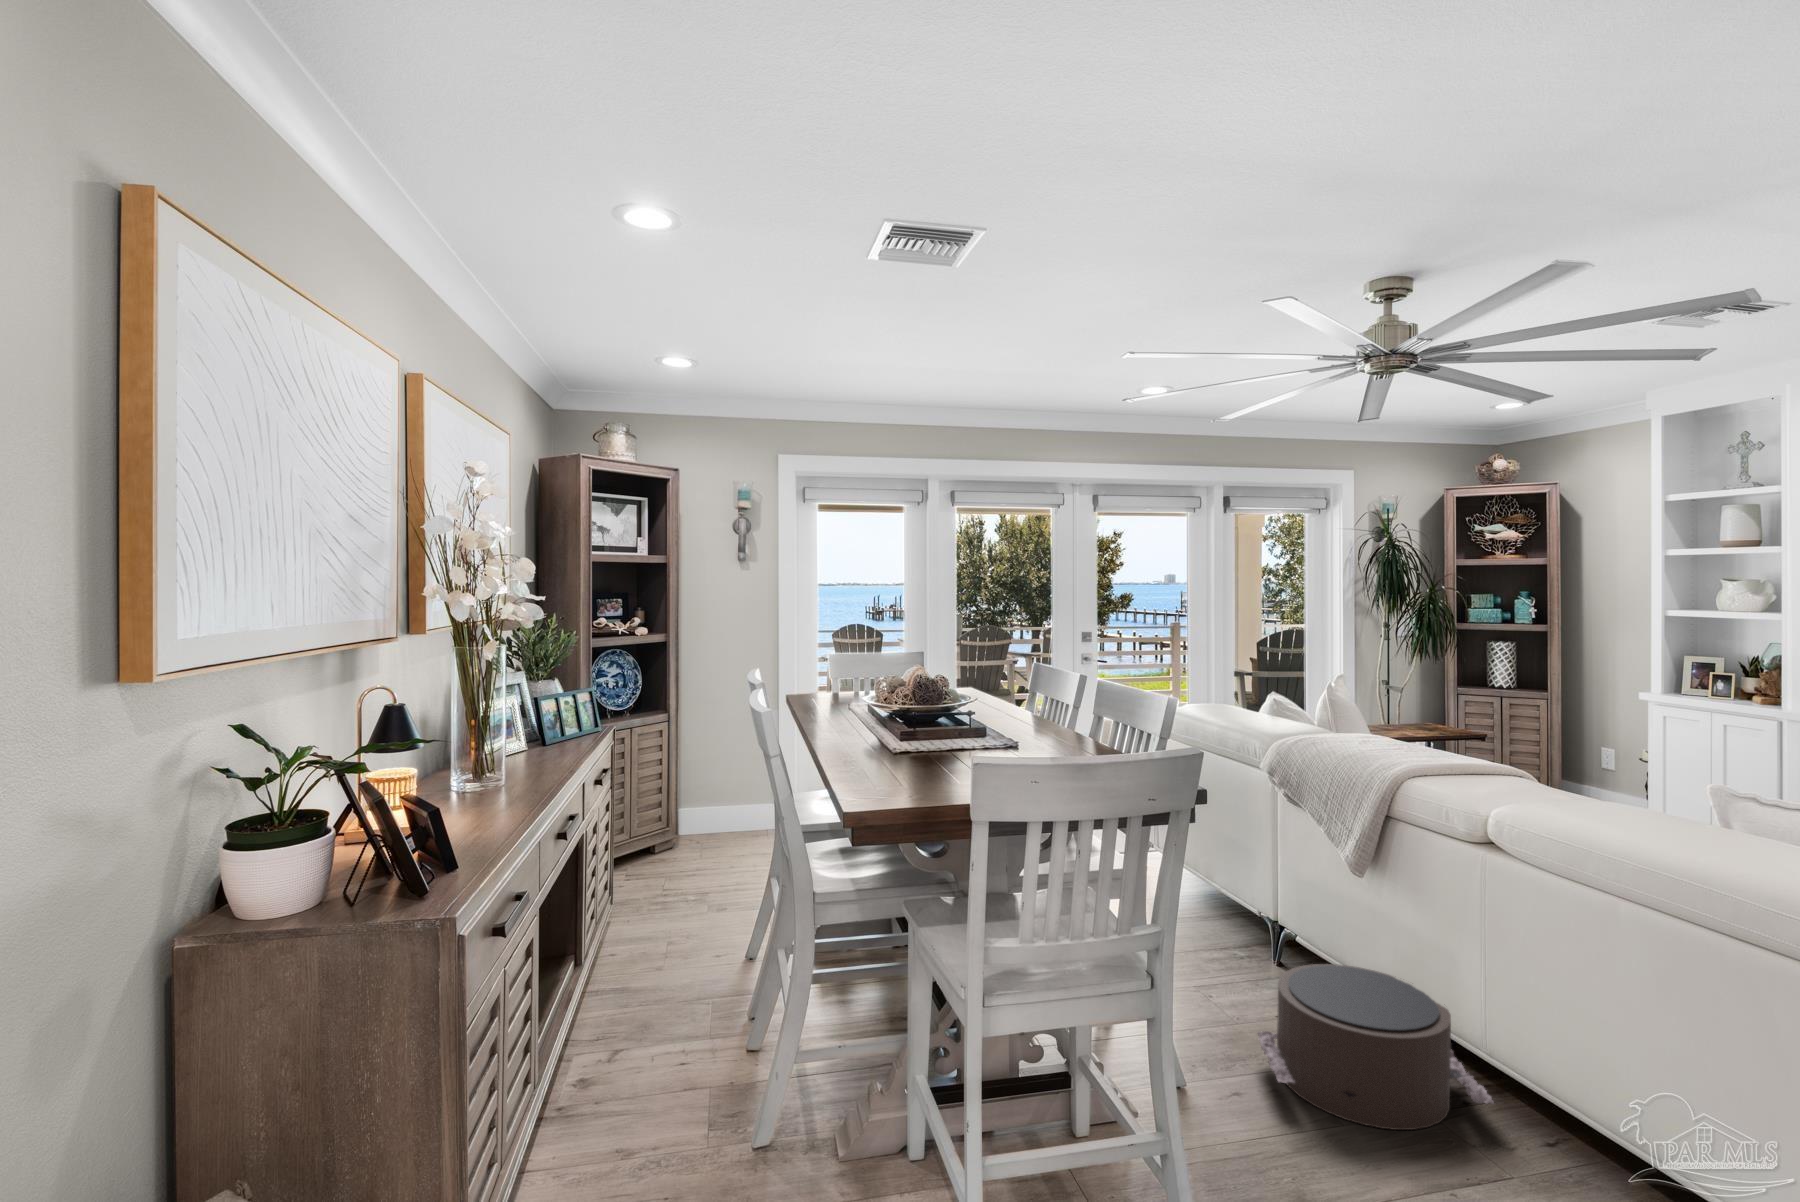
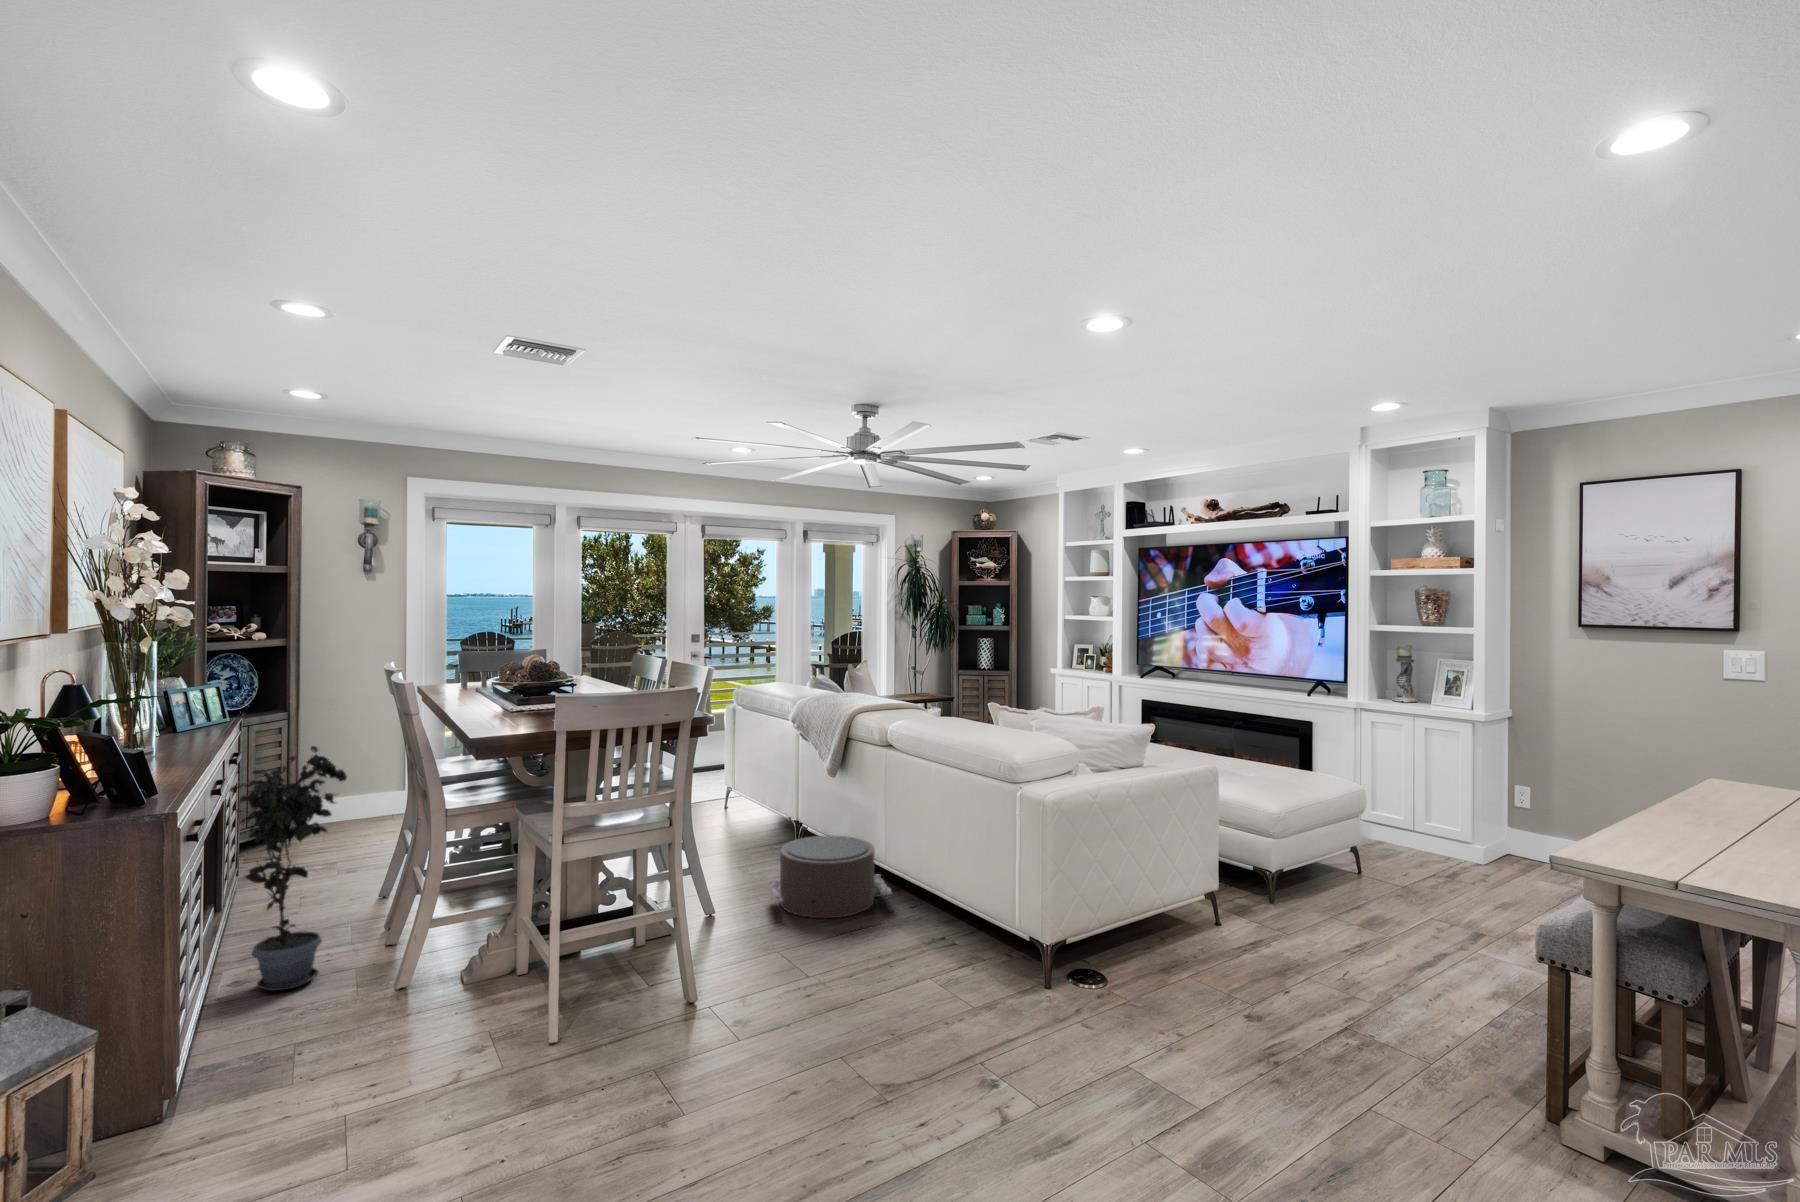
potted plant: none [556,790,696,1110] -> present [230,746,347,991]

